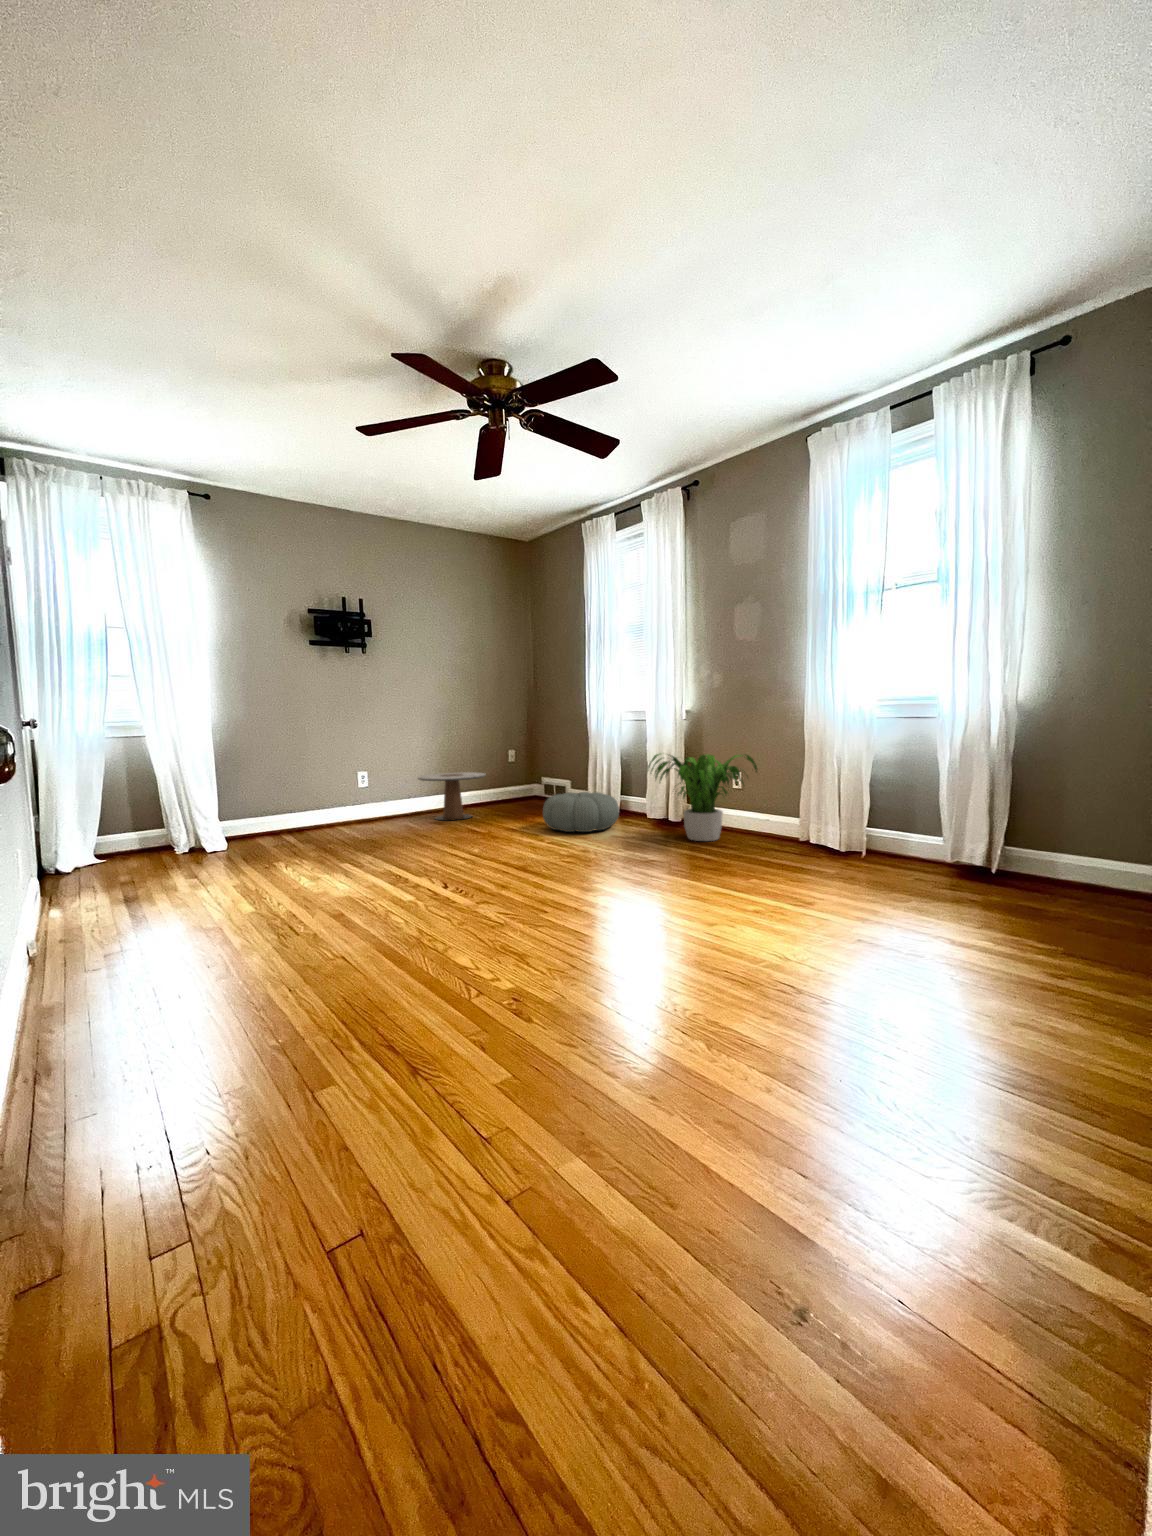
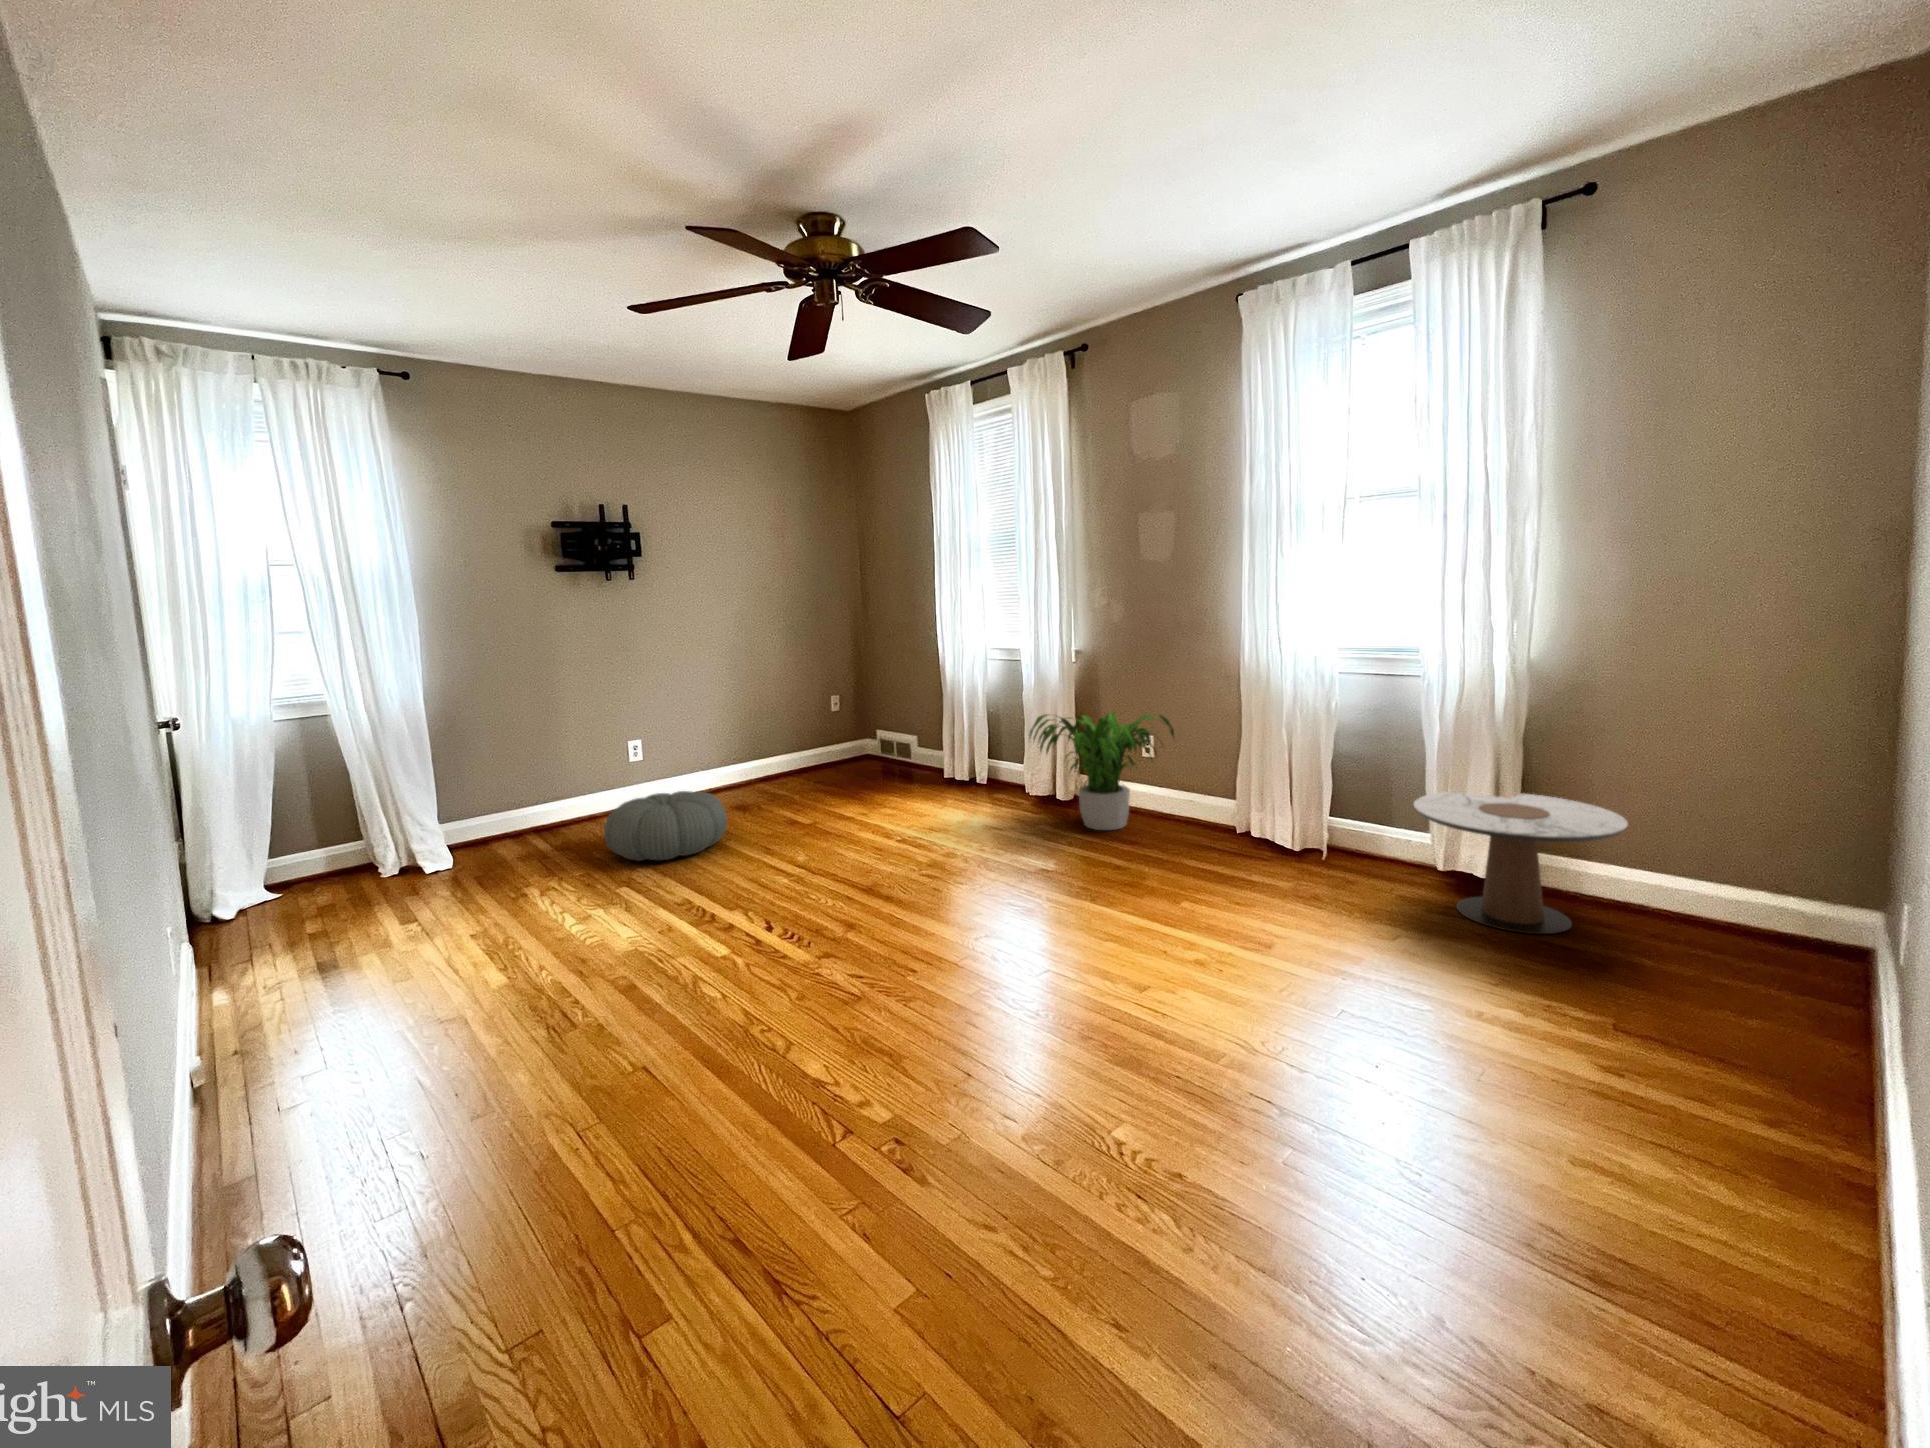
side table: present [417,772,486,821] -> present [1414,792,1628,934]
pouf: present [543,792,619,832] -> present [604,791,727,861]

